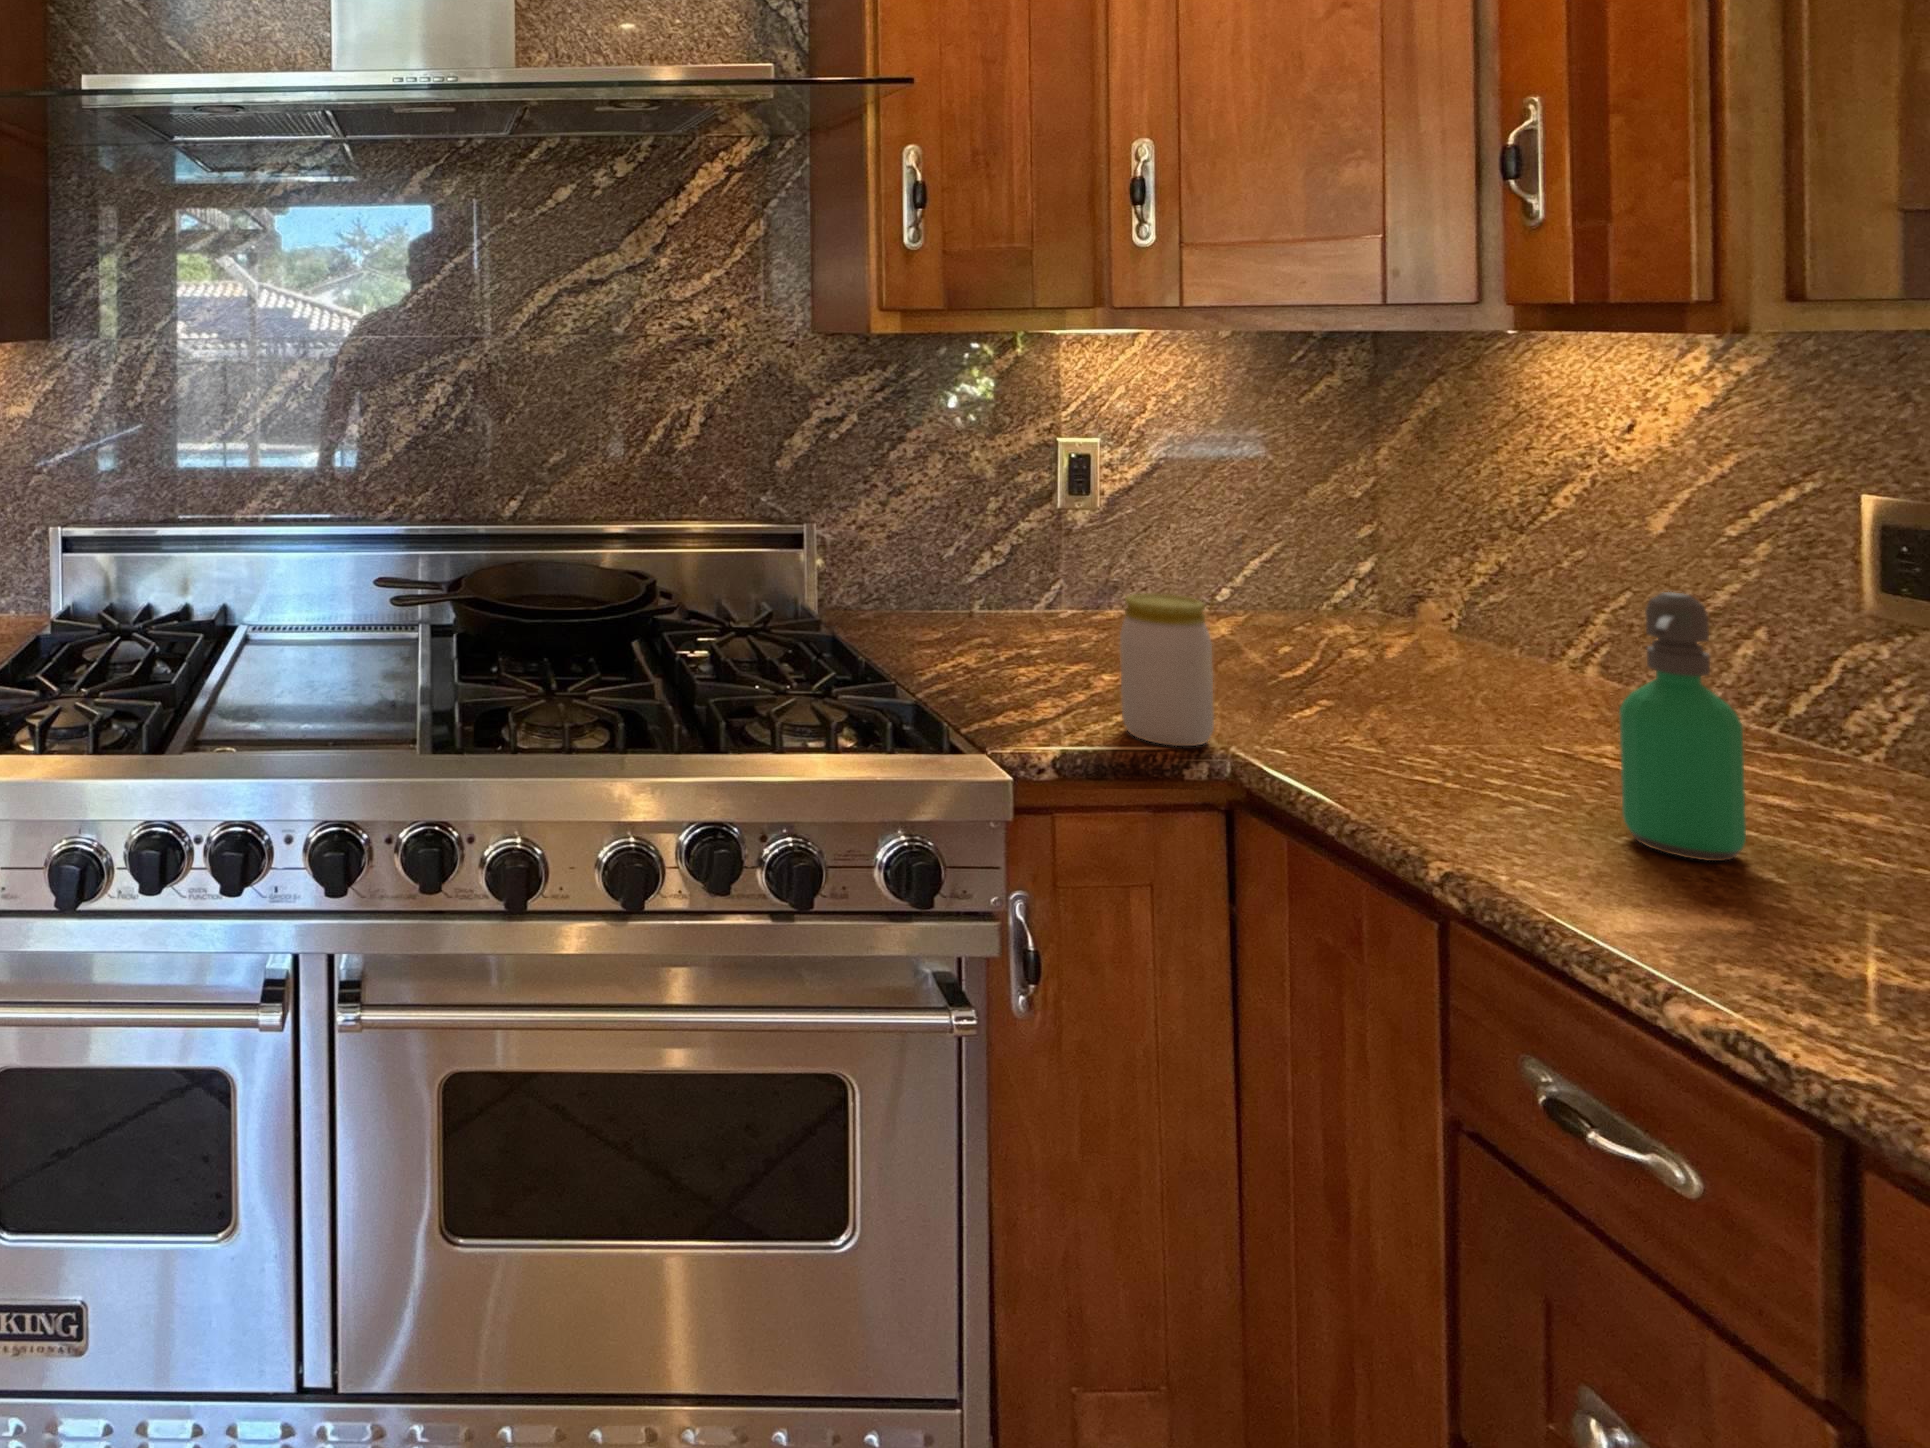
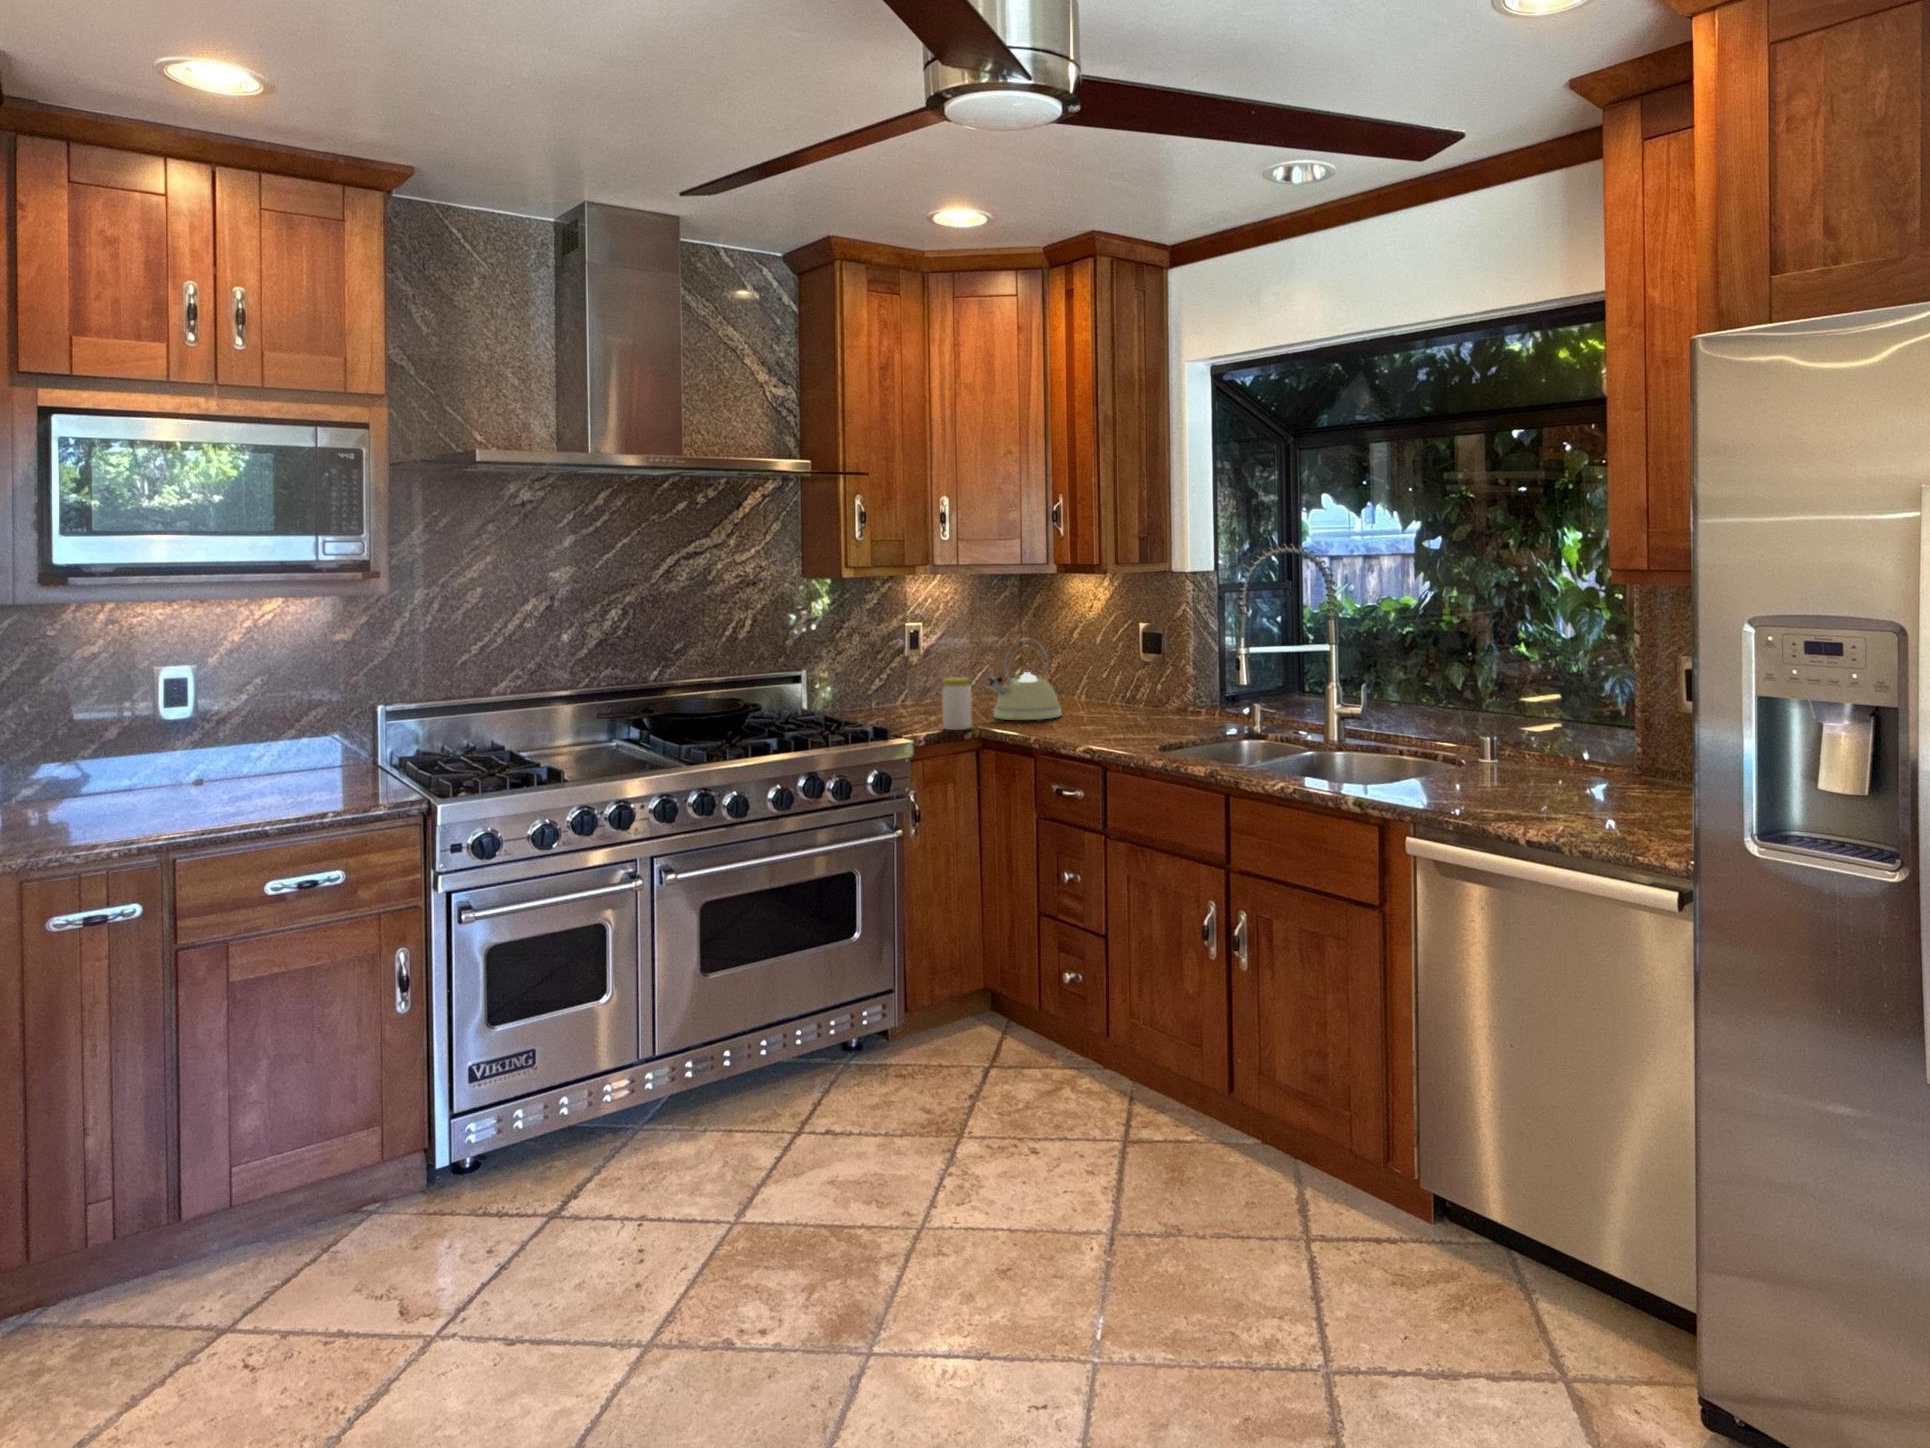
kettle: none [1267,497,1532,741] -> present [987,638,1062,720]
soap dispenser: present [1619,592,1746,861] -> none [1077,657,1103,733]

